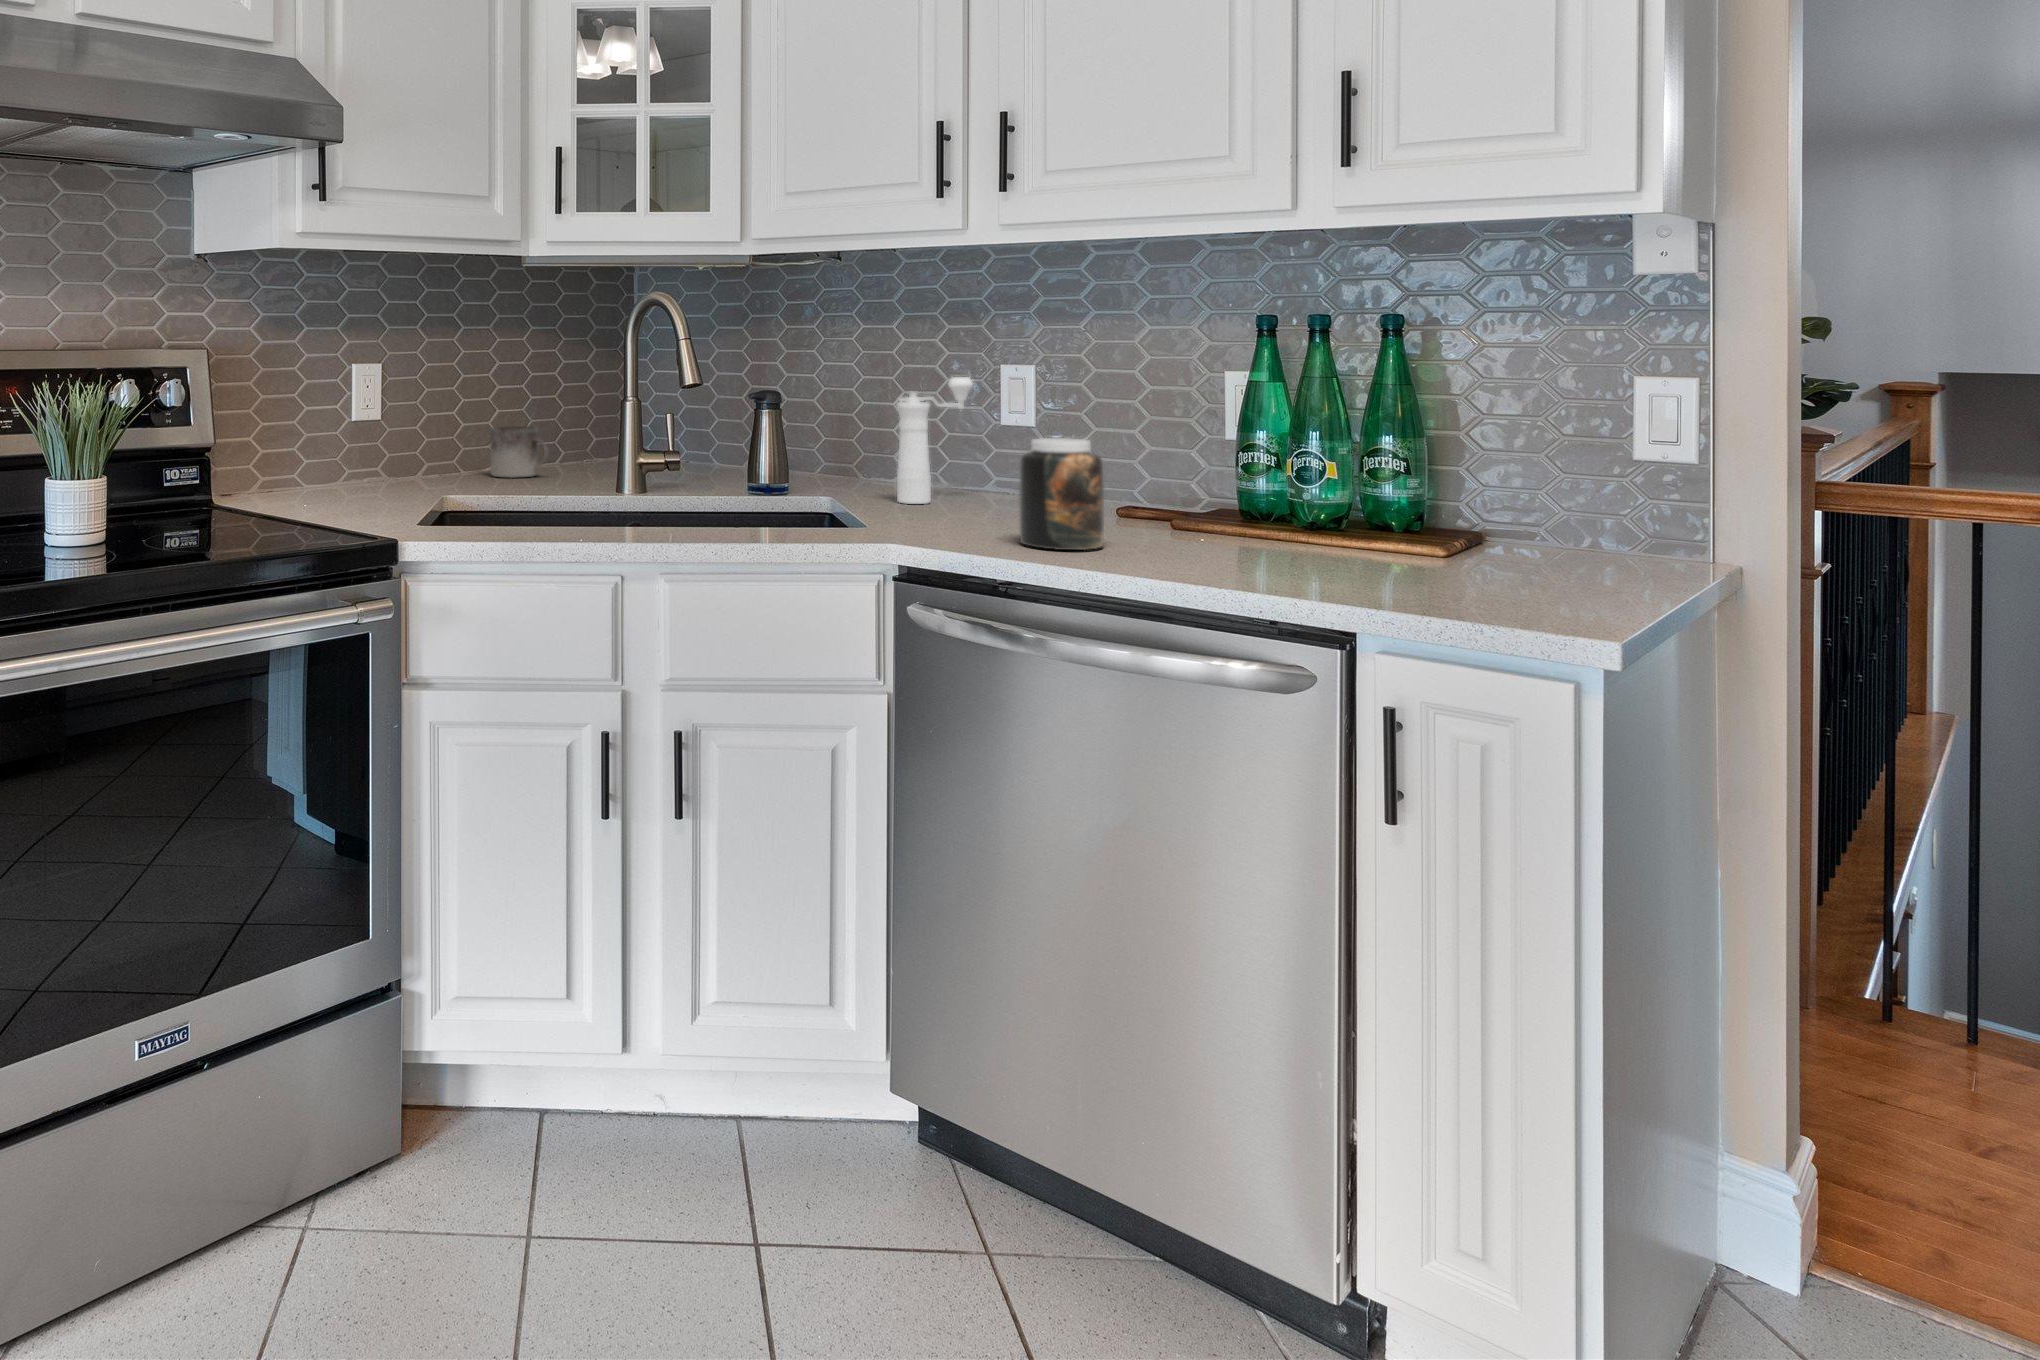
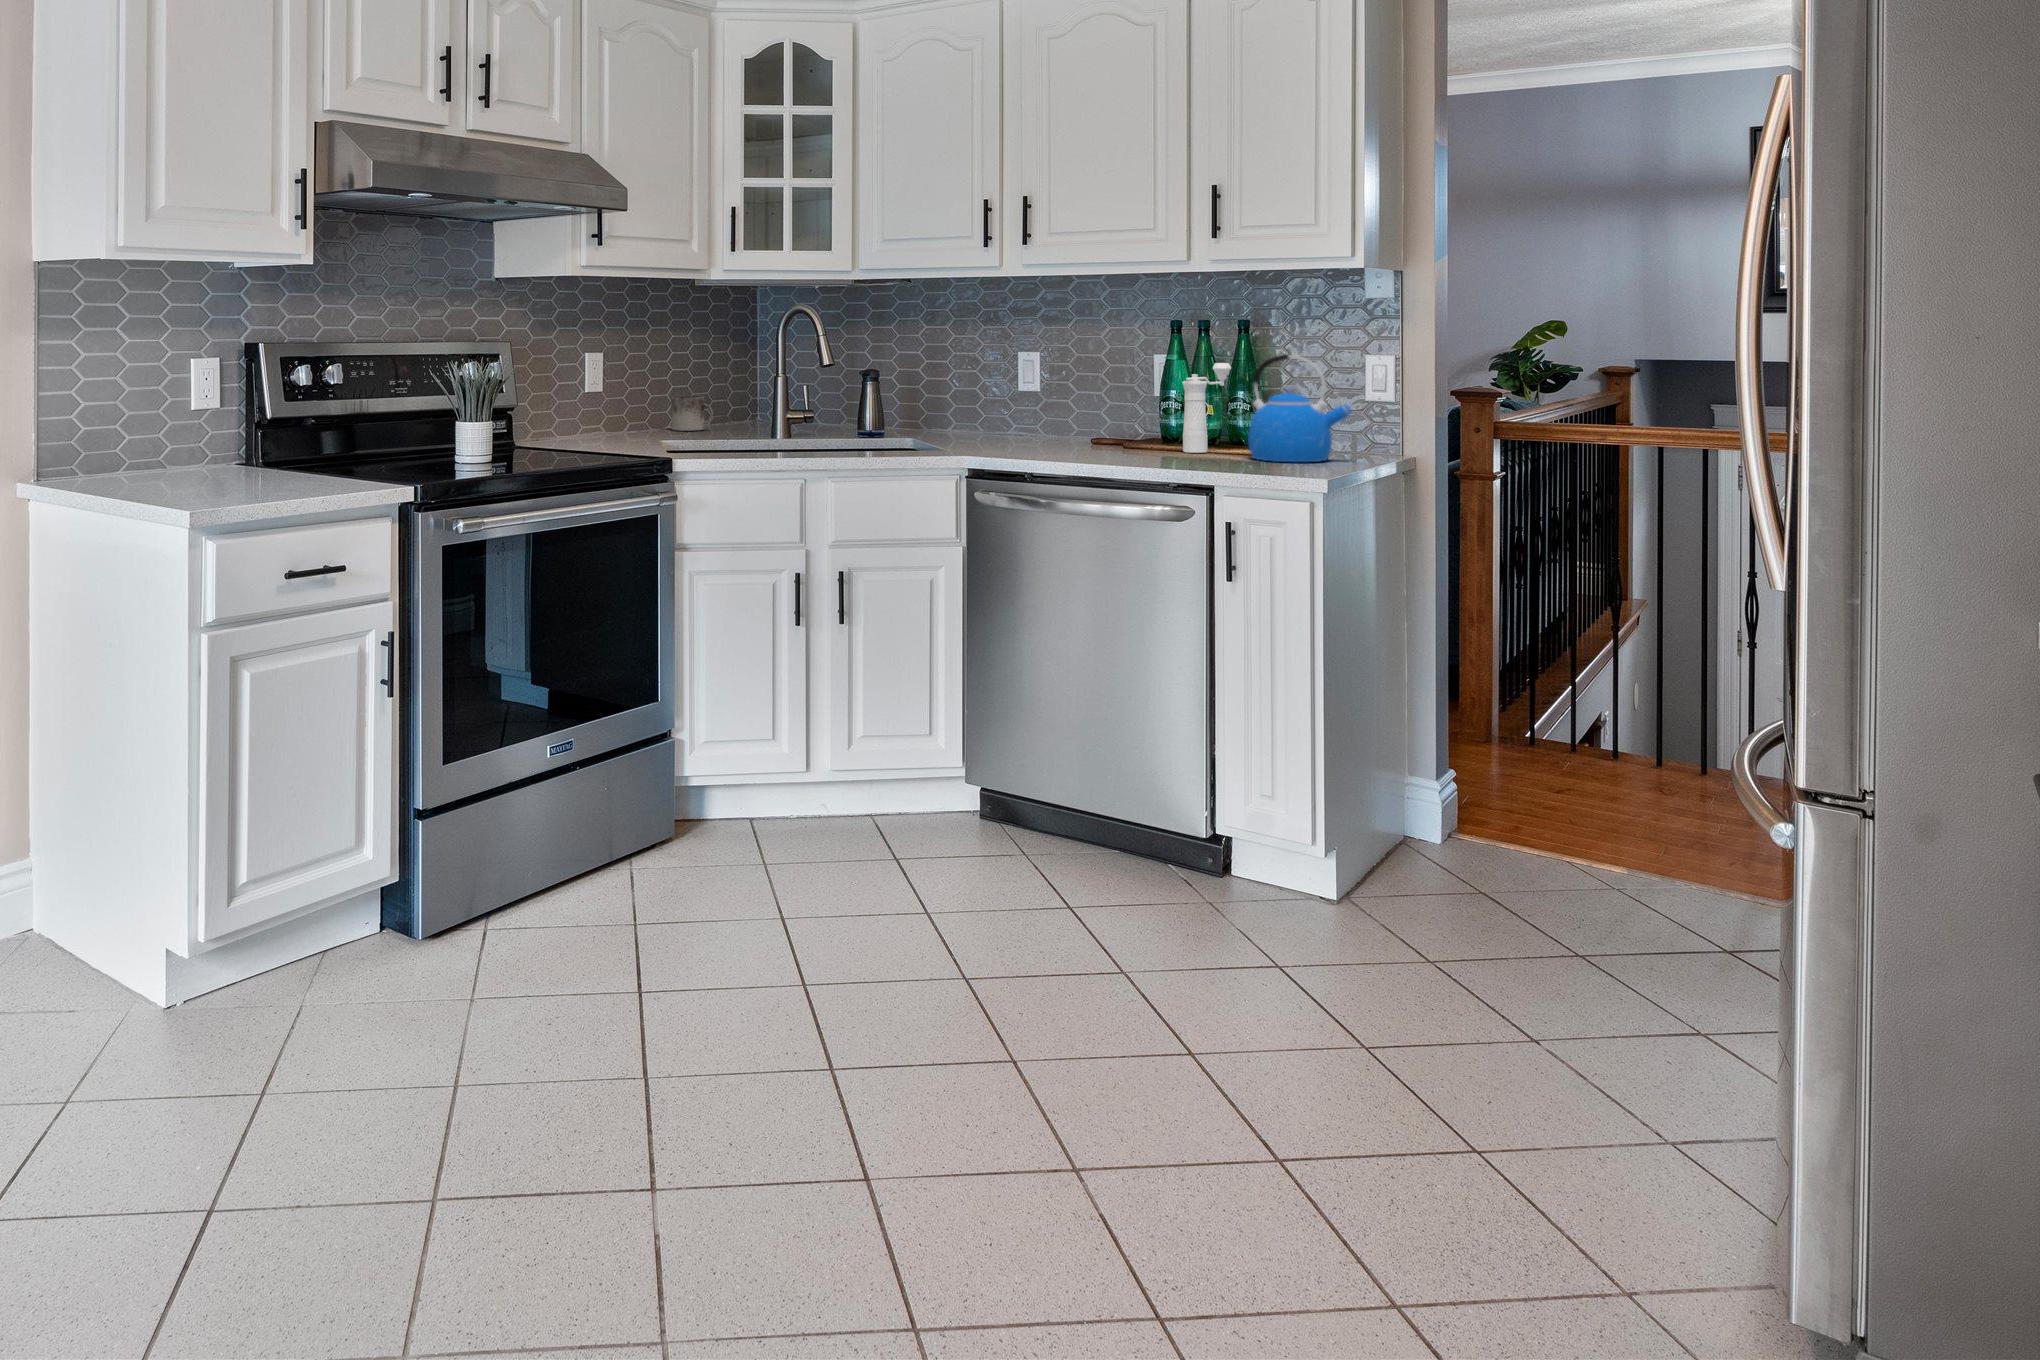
kettle: none [1411,375,1625,579] -> present [1248,354,1352,462]
pepper mill: present [896,377,973,504] -> present [1182,363,1231,453]
jar: present [1019,438,1104,550] -> none [1038,393,1085,456]

